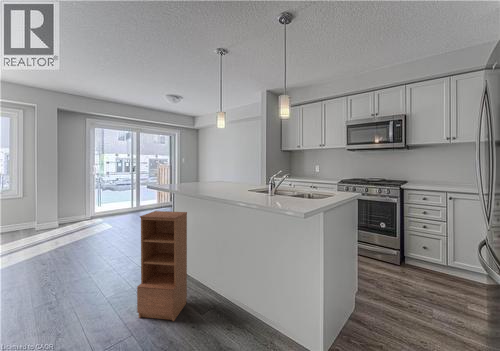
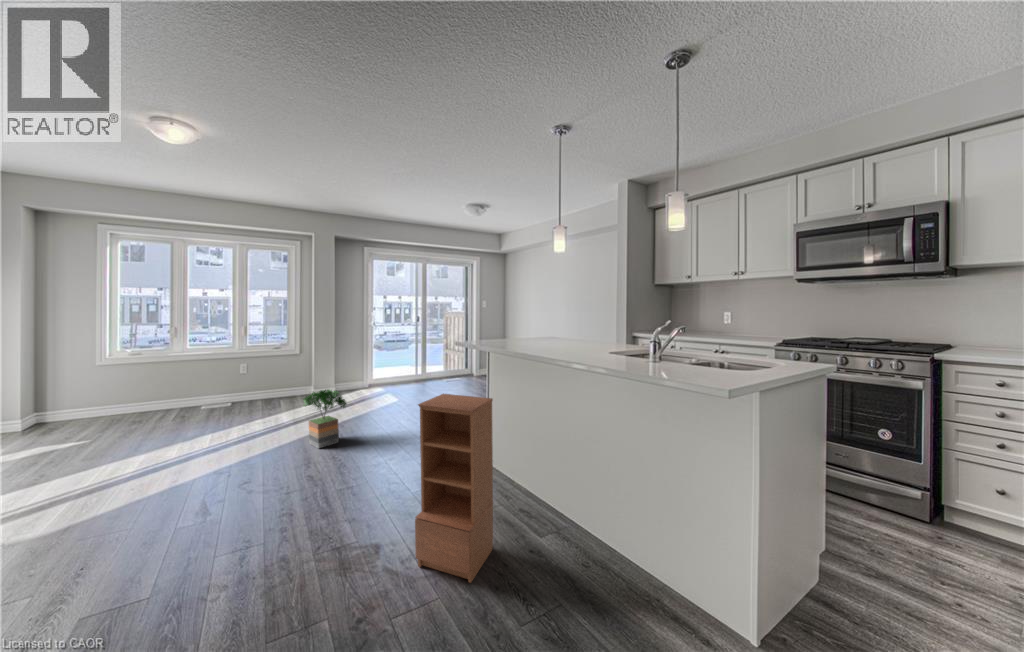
potted tree: none [42,217,79,259] -> present [303,390,347,448]

